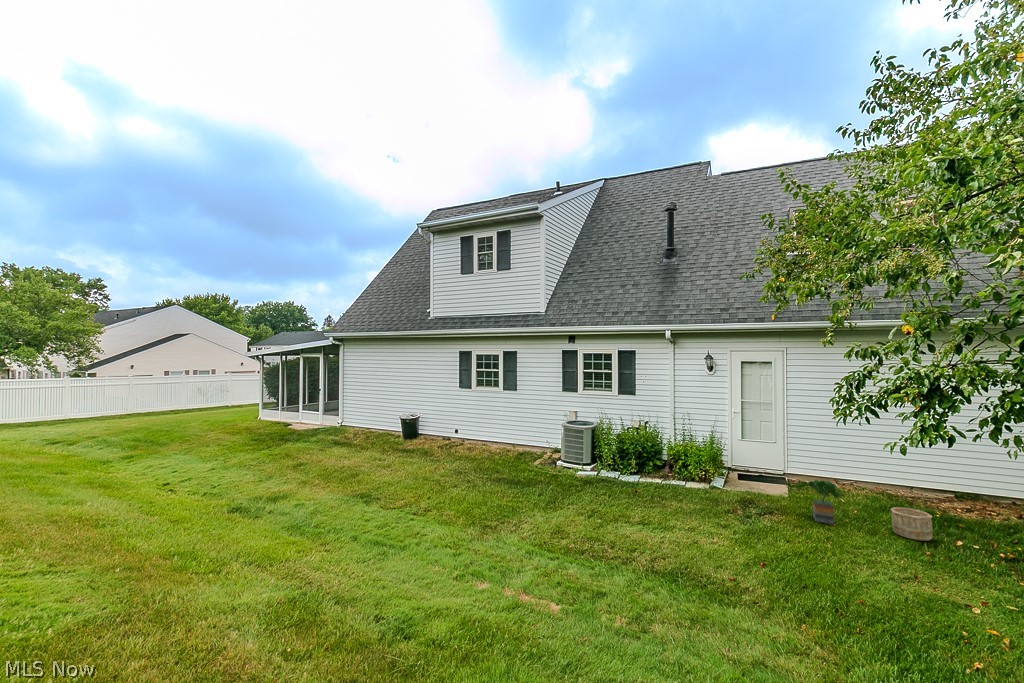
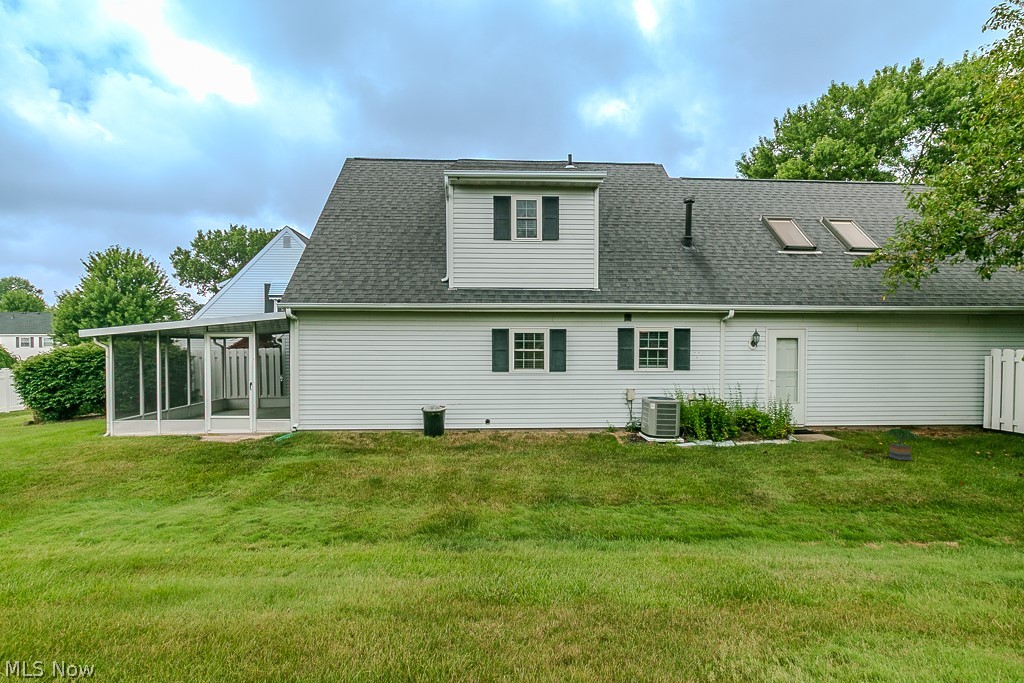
wooden bucket: present [890,507,932,541] -> none [938,441,970,462]

